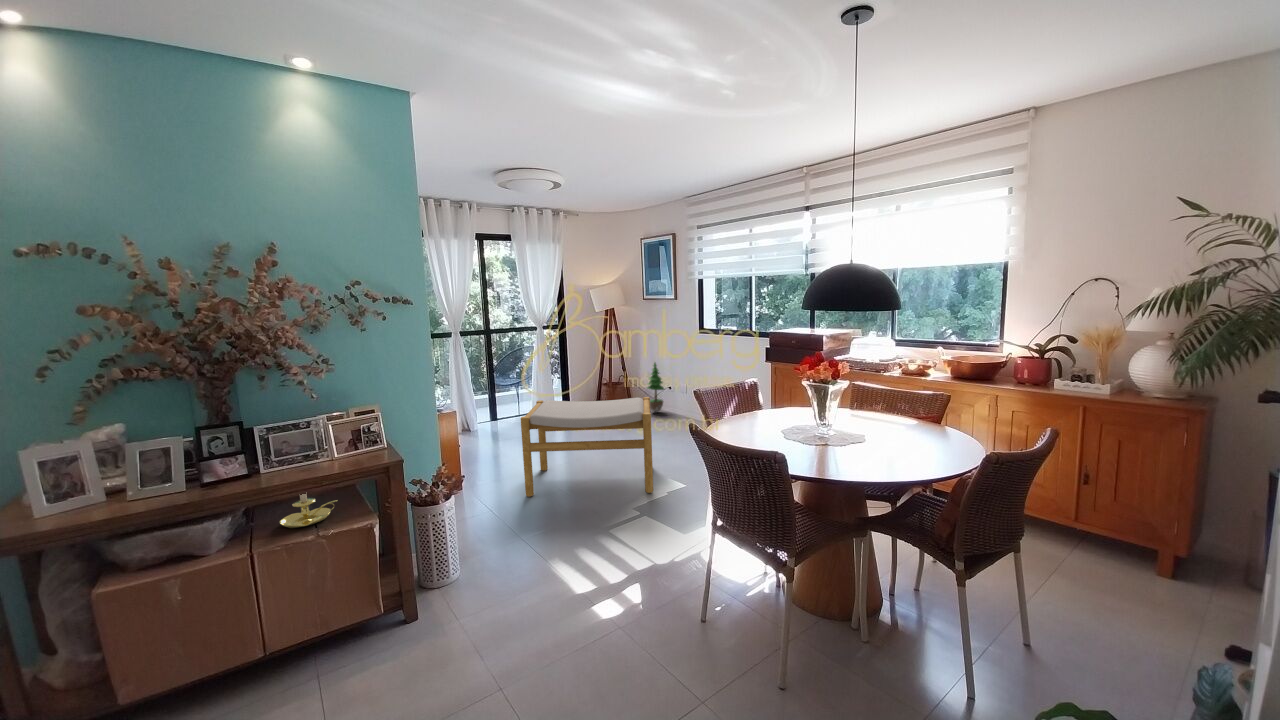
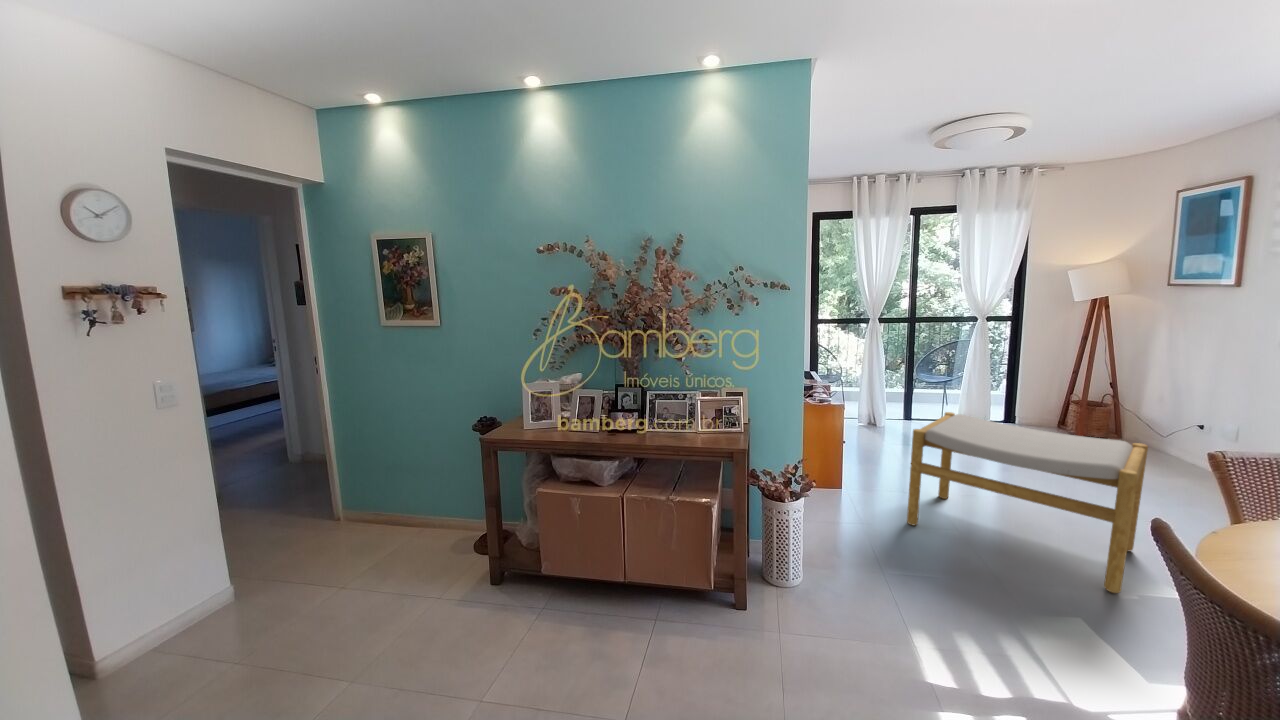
potted tree: present [647,363,664,412] -> none [1158,386,1202,466]
candle holder: present [280,494,337,528] -> none [651,443,694,485]

